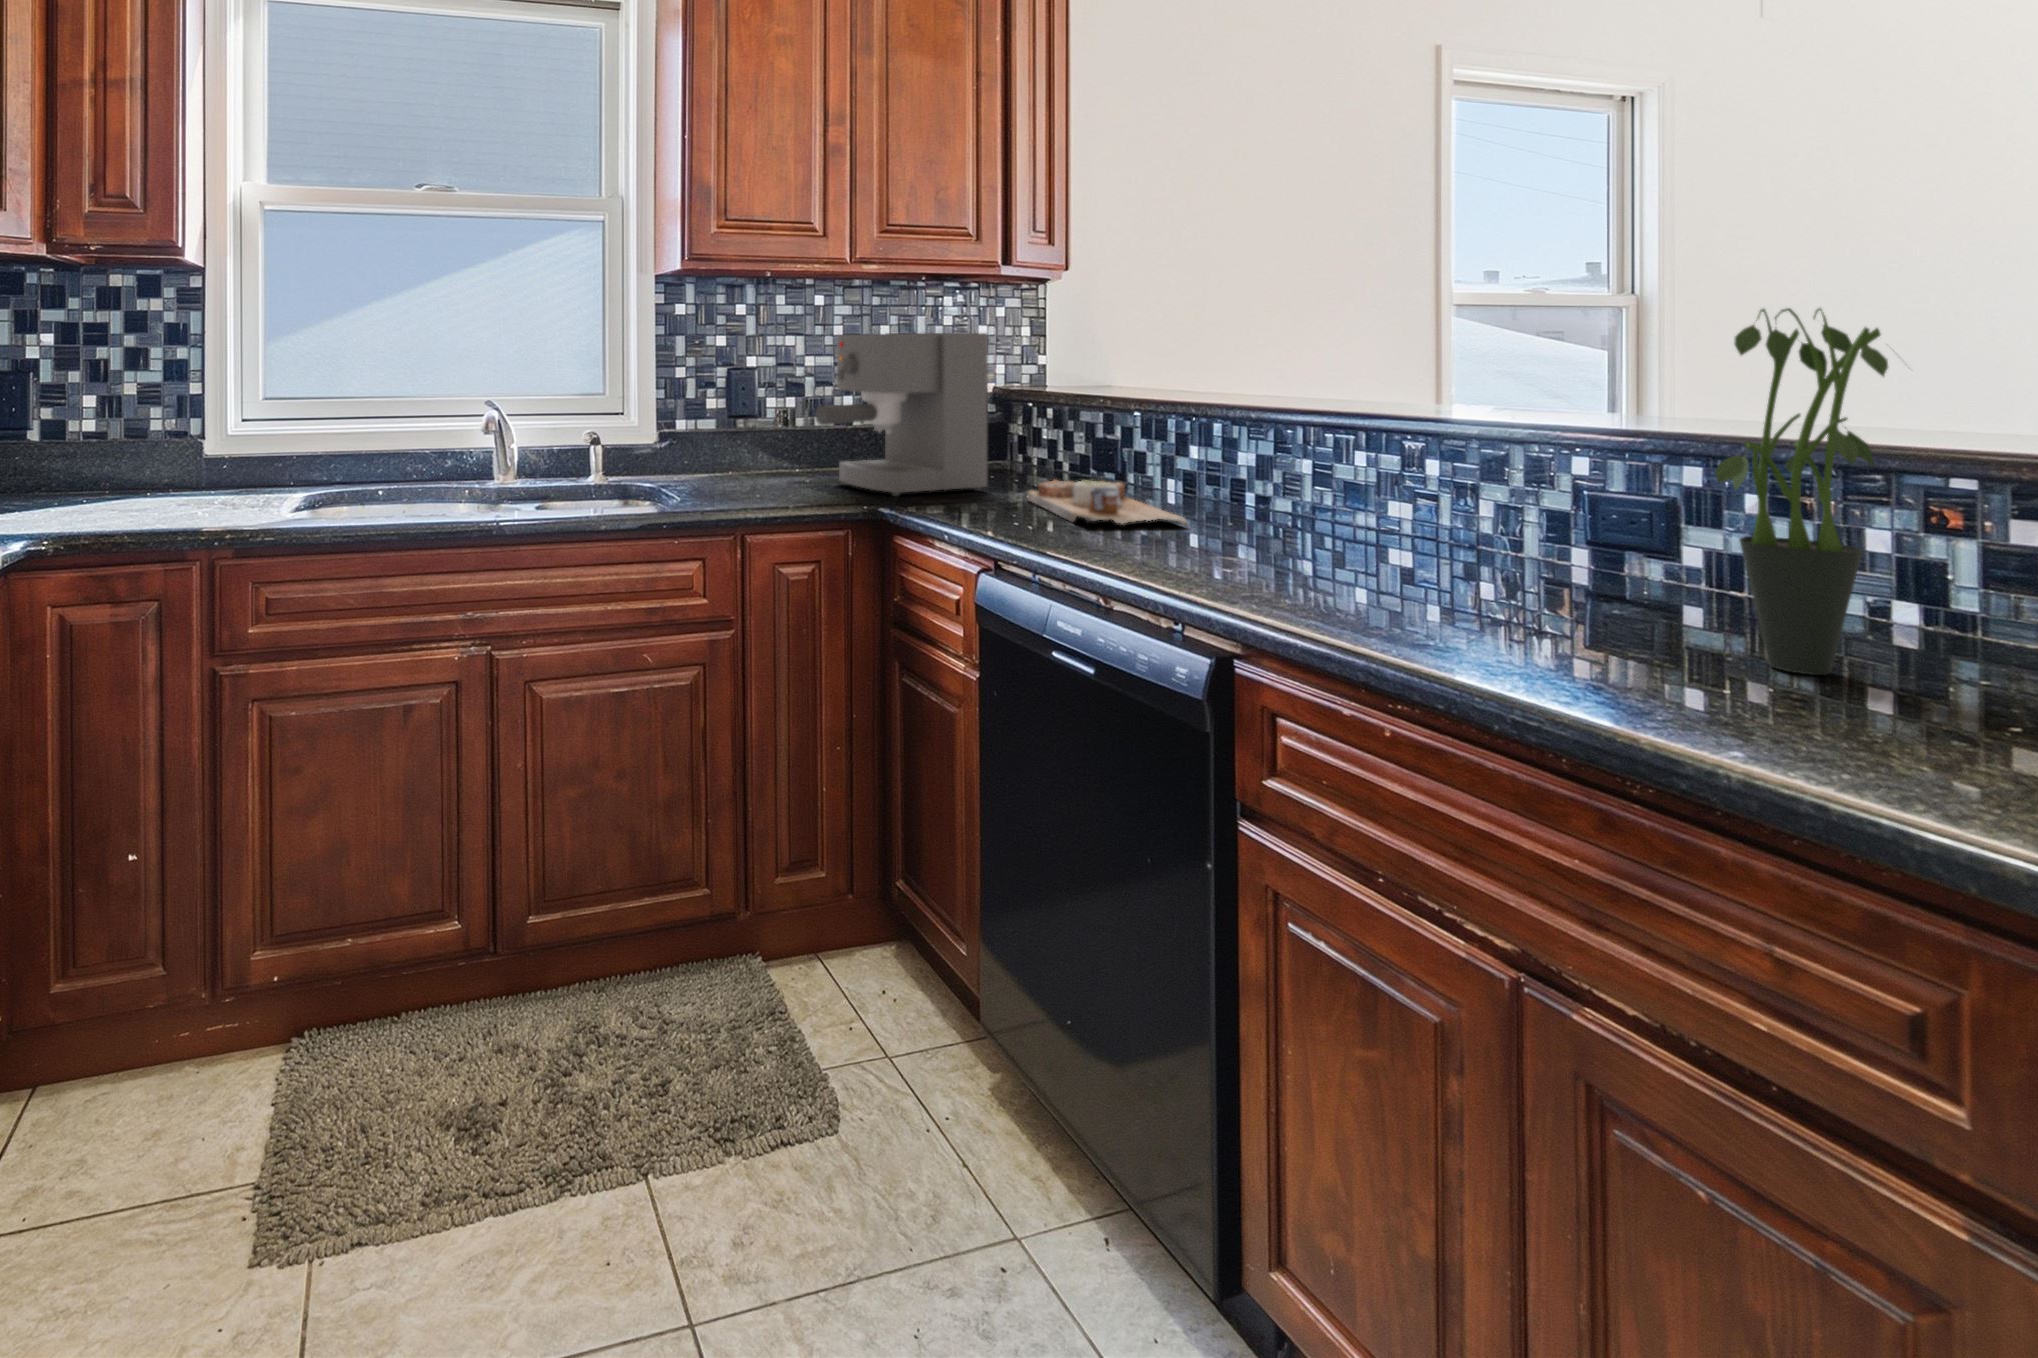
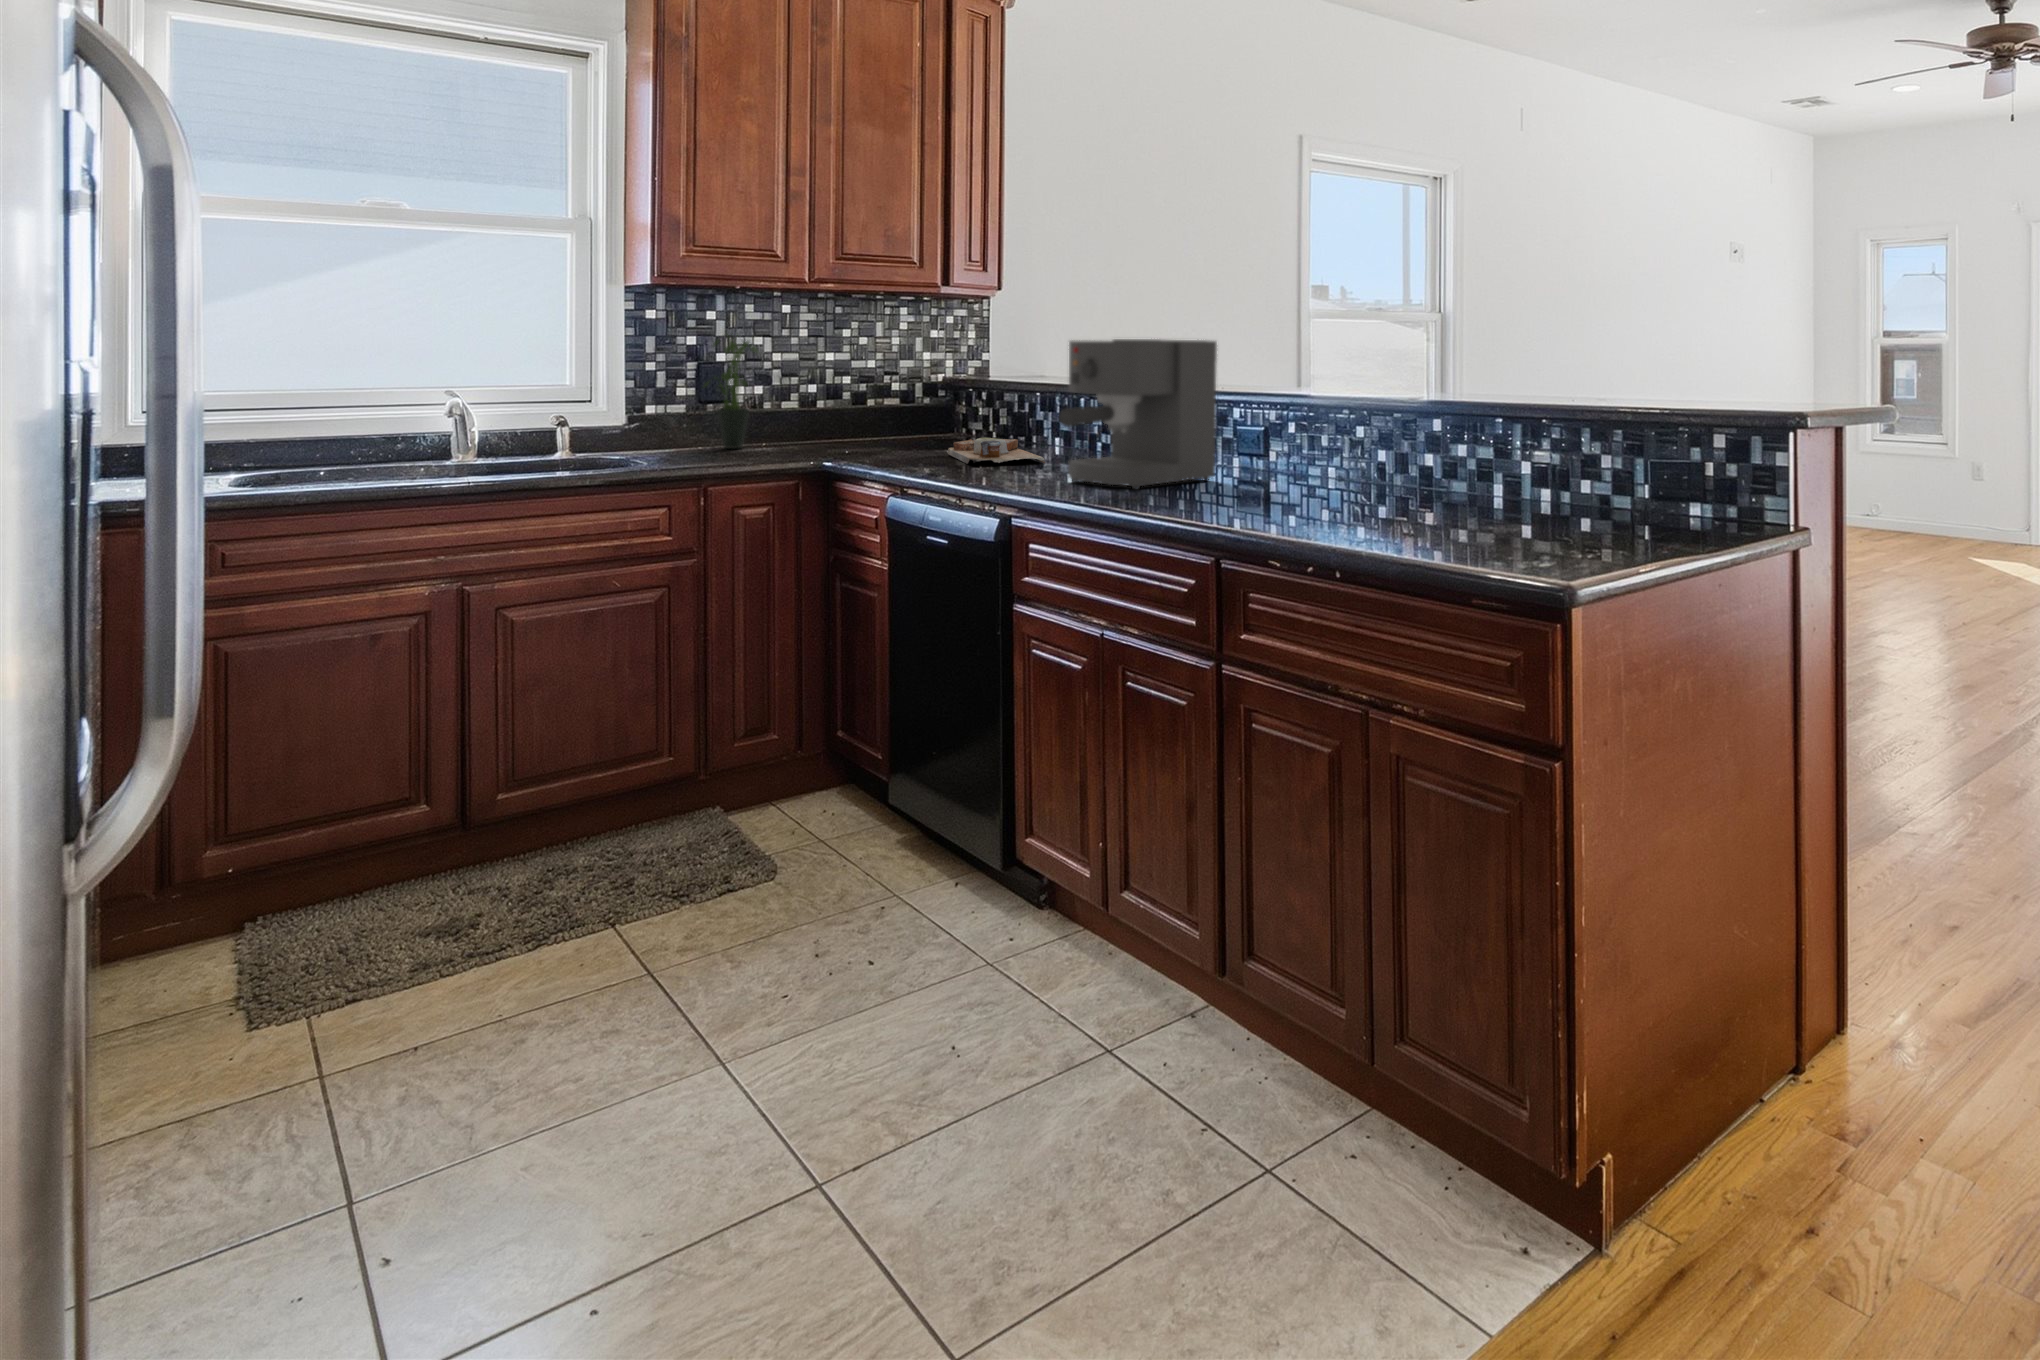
potted plant: present [1715,308,1888,675] -> present [703,333,758,449]
coffee maker: present [815,333,988,496] -> present [1059,339,1217,489]

